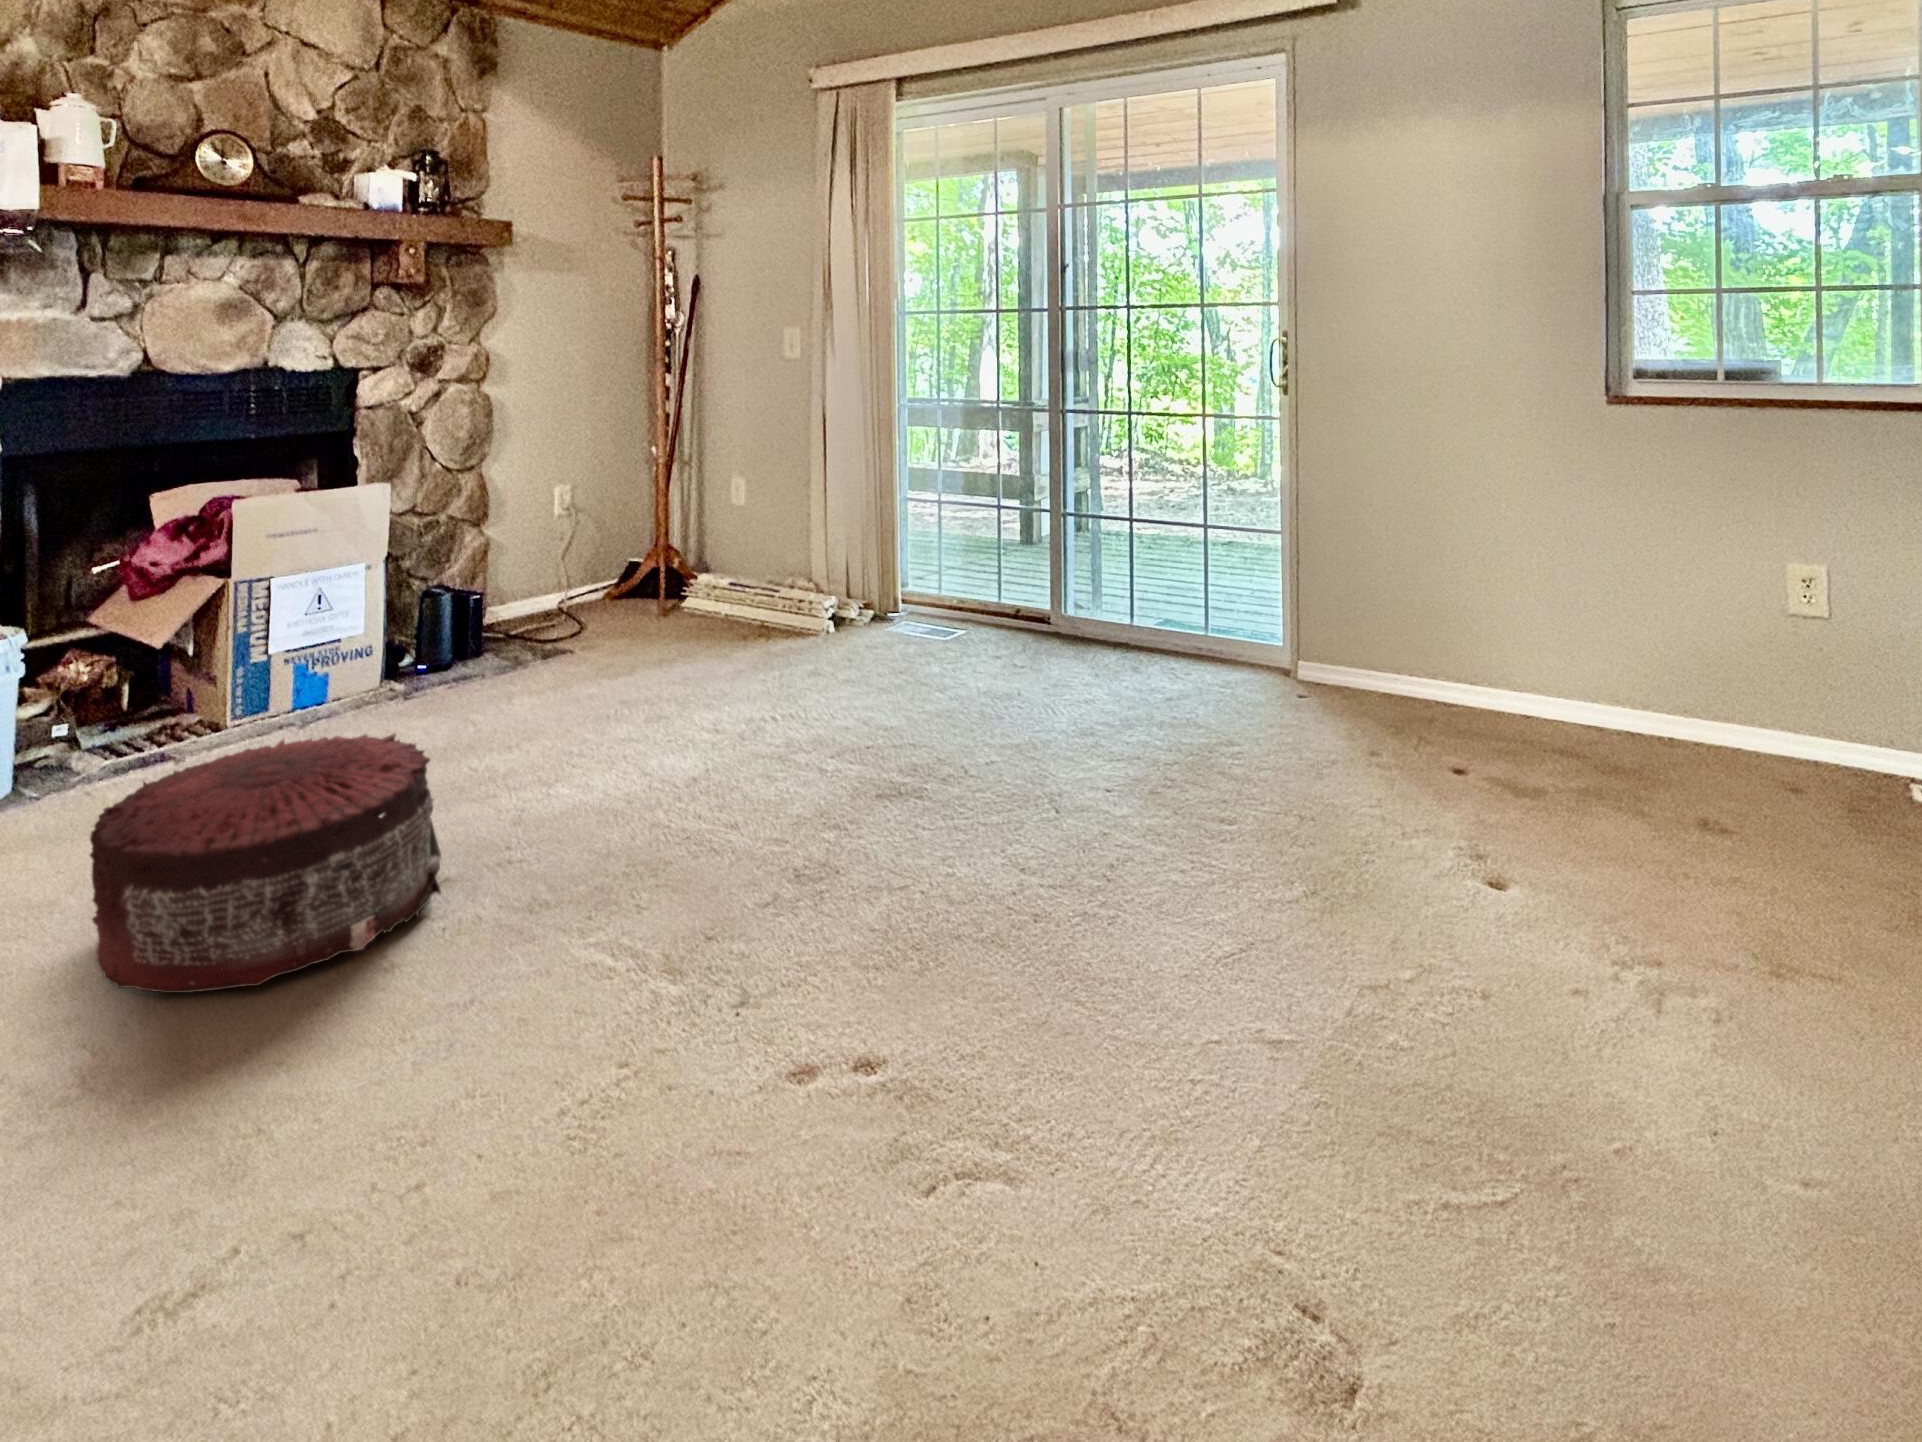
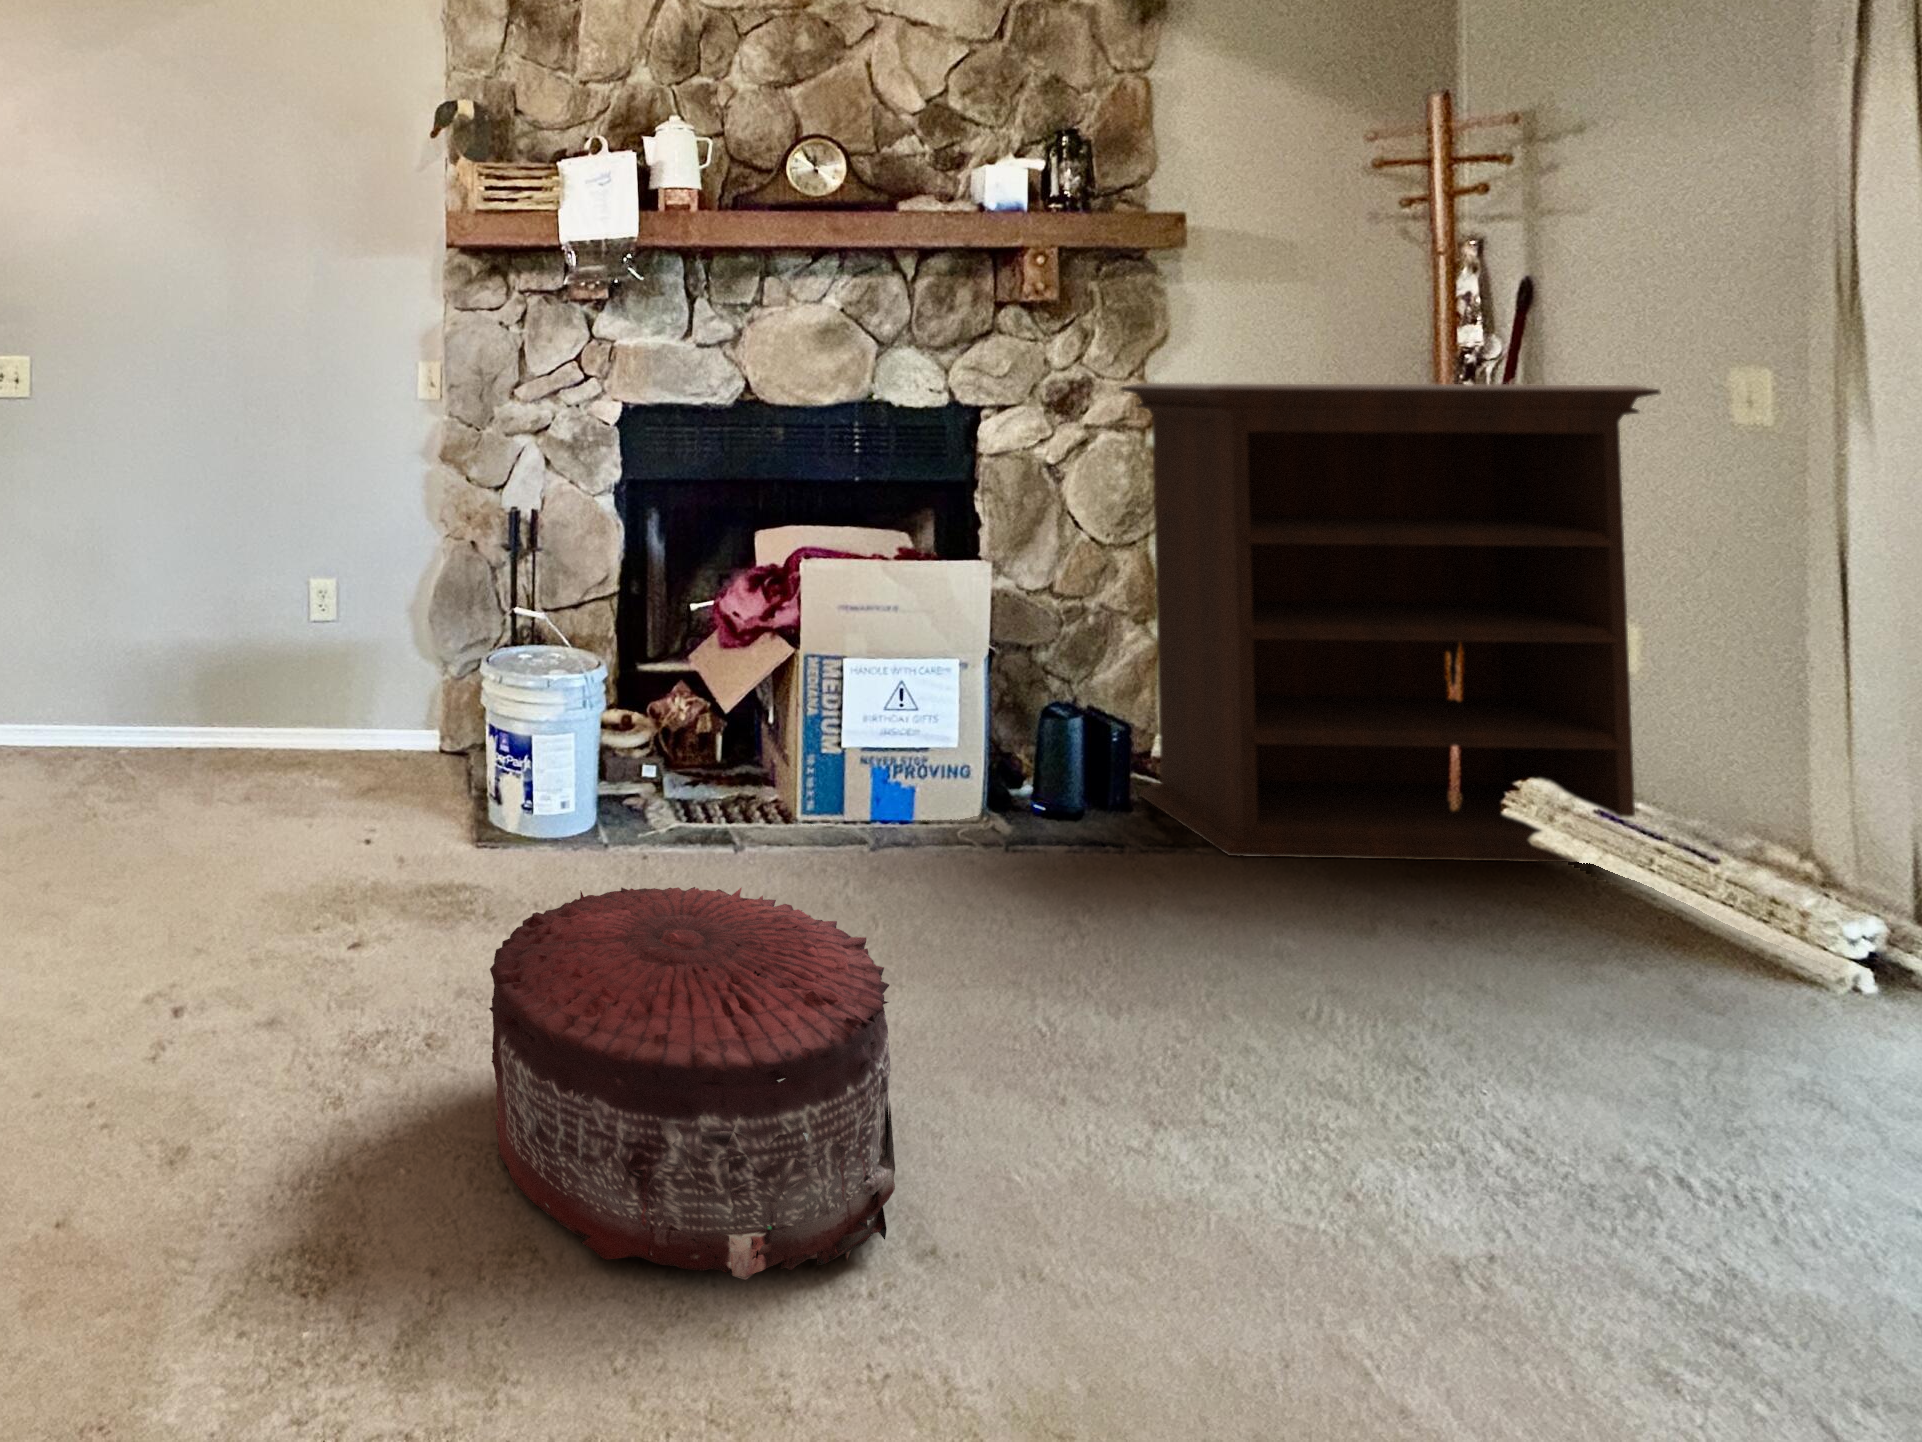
bookshelf: none [475,343,762,660] -> present [1120,383,1660,863]

